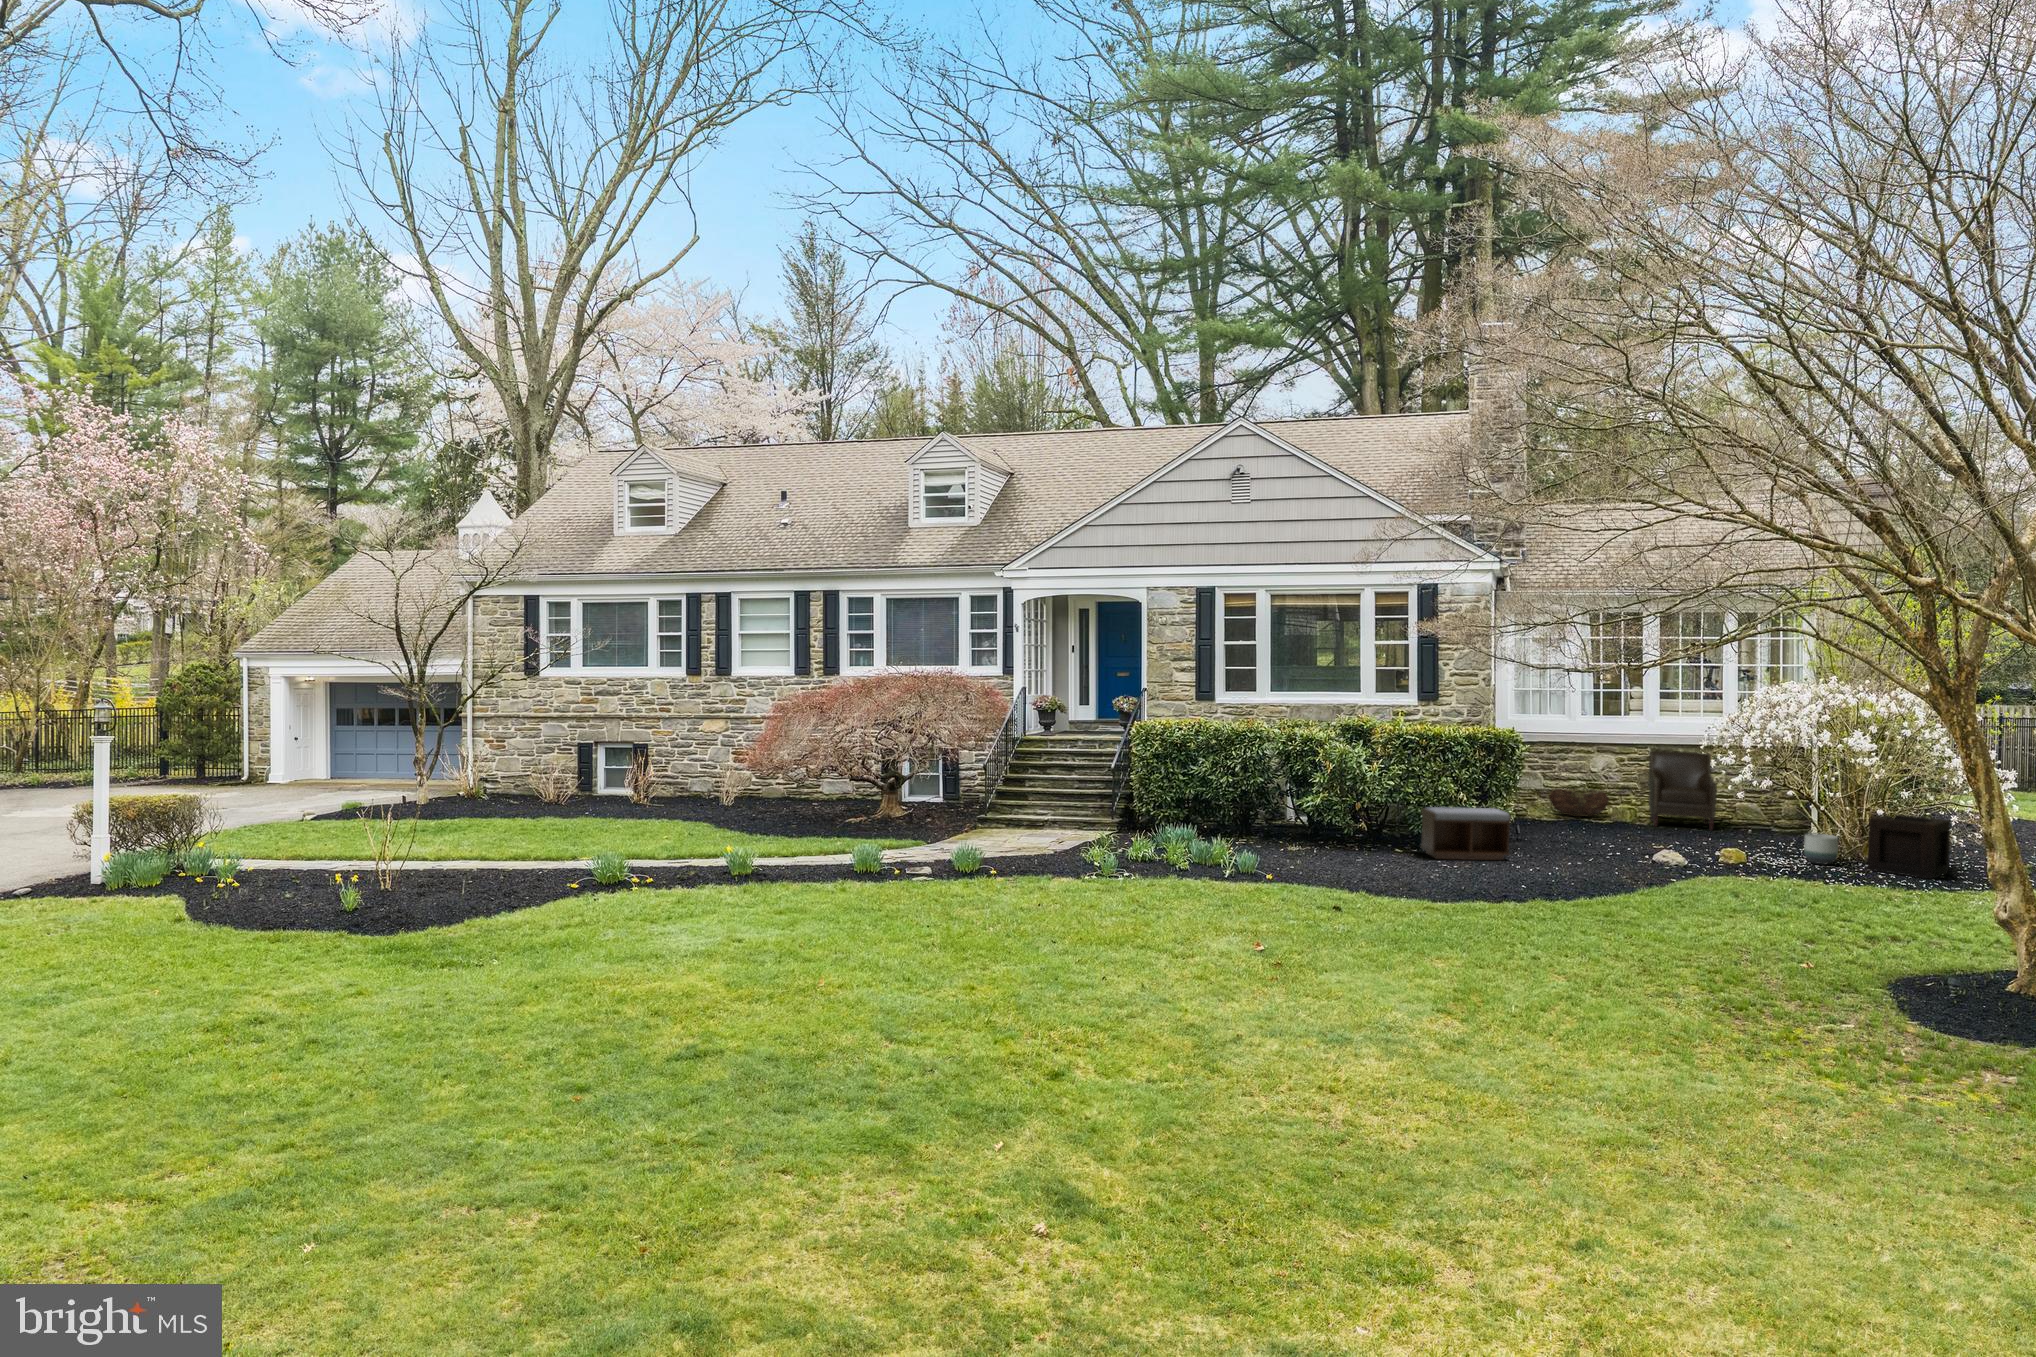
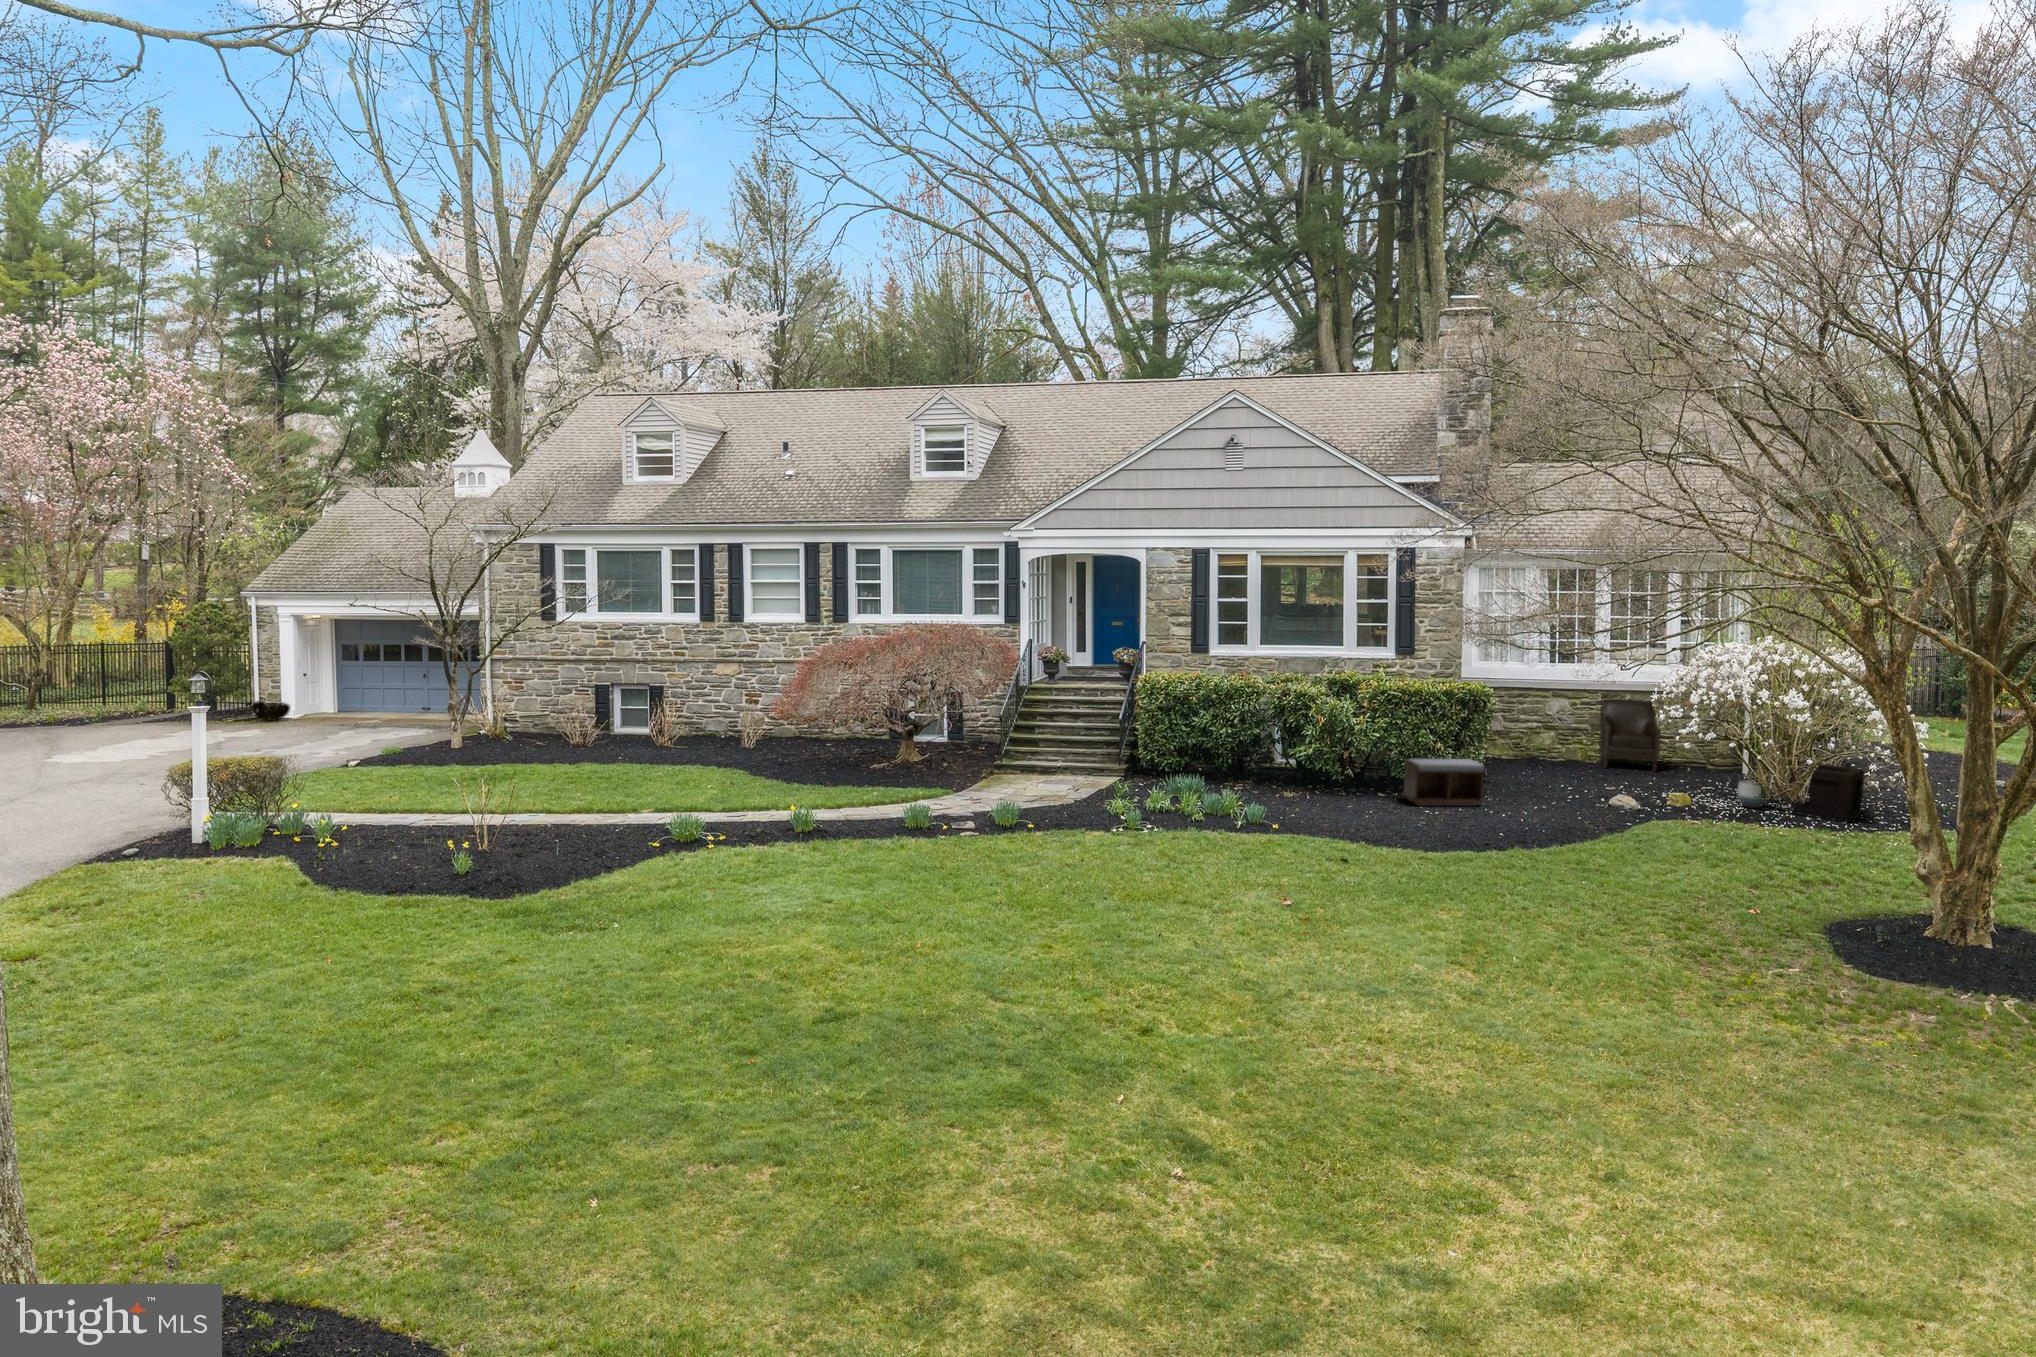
basket: present [1549,788,1609,817] -> present [251,701,290,721]

